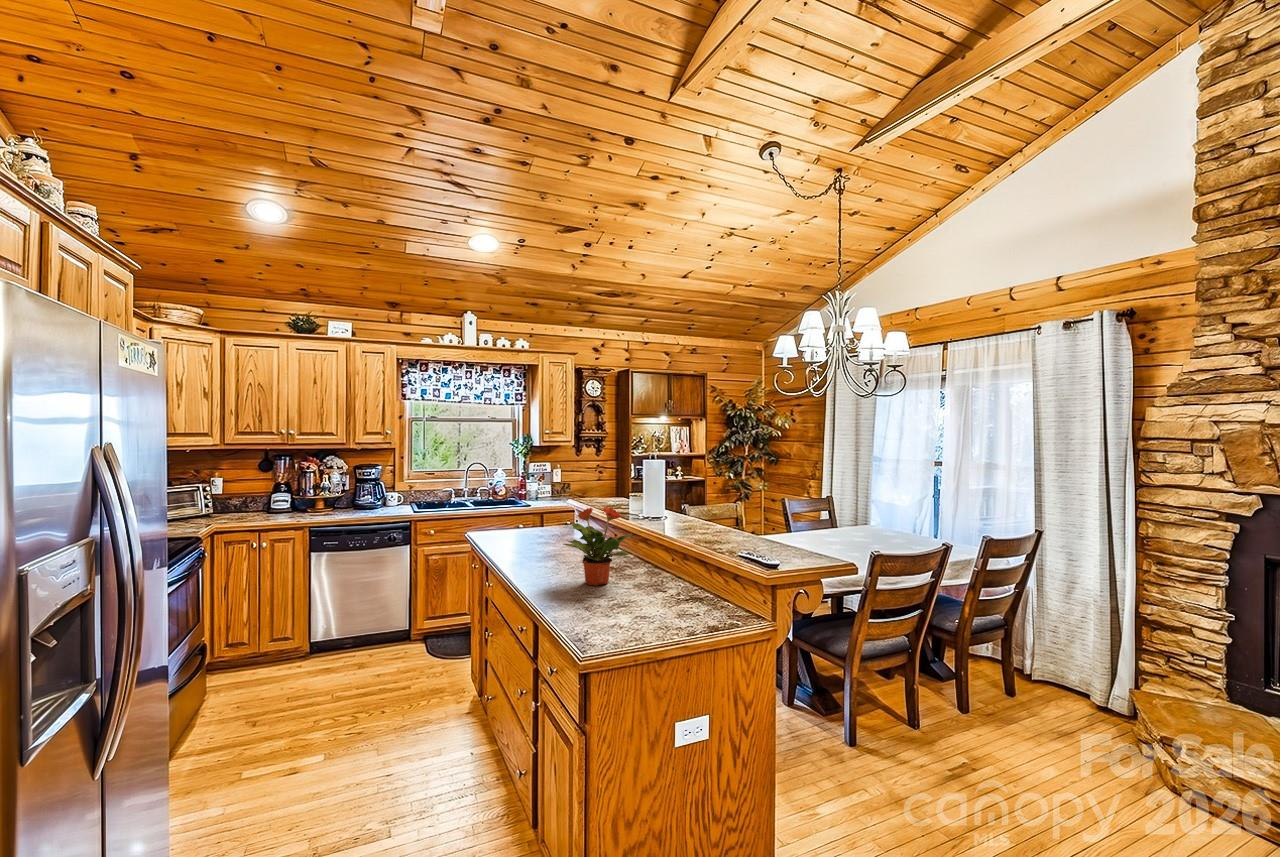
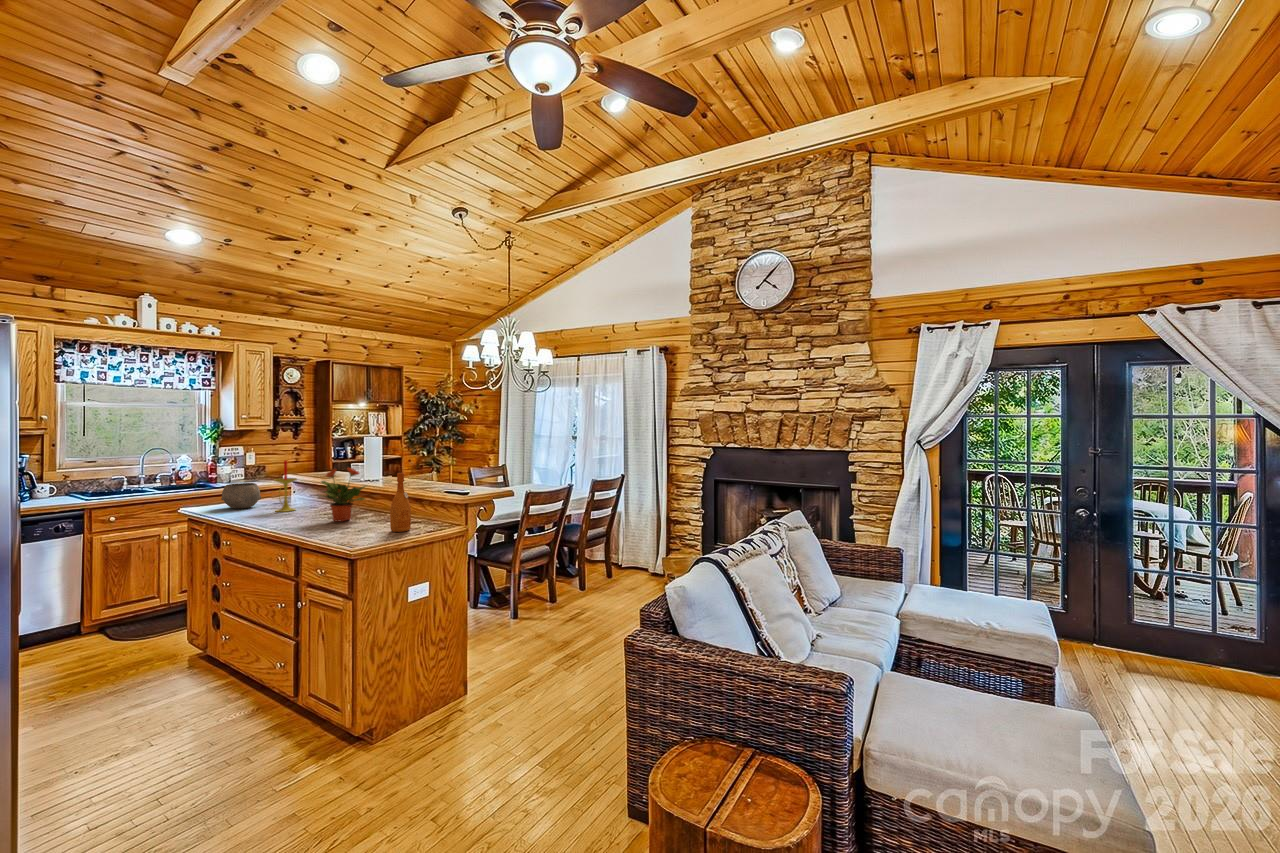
candle: none [537,487,563,555] -> present [274,460,297,512]
bowl: none [494,511,532,543] -> present [221,483,261,509]
wine bottle: none [646,528,678,629] -> present [390,473,411,532]

